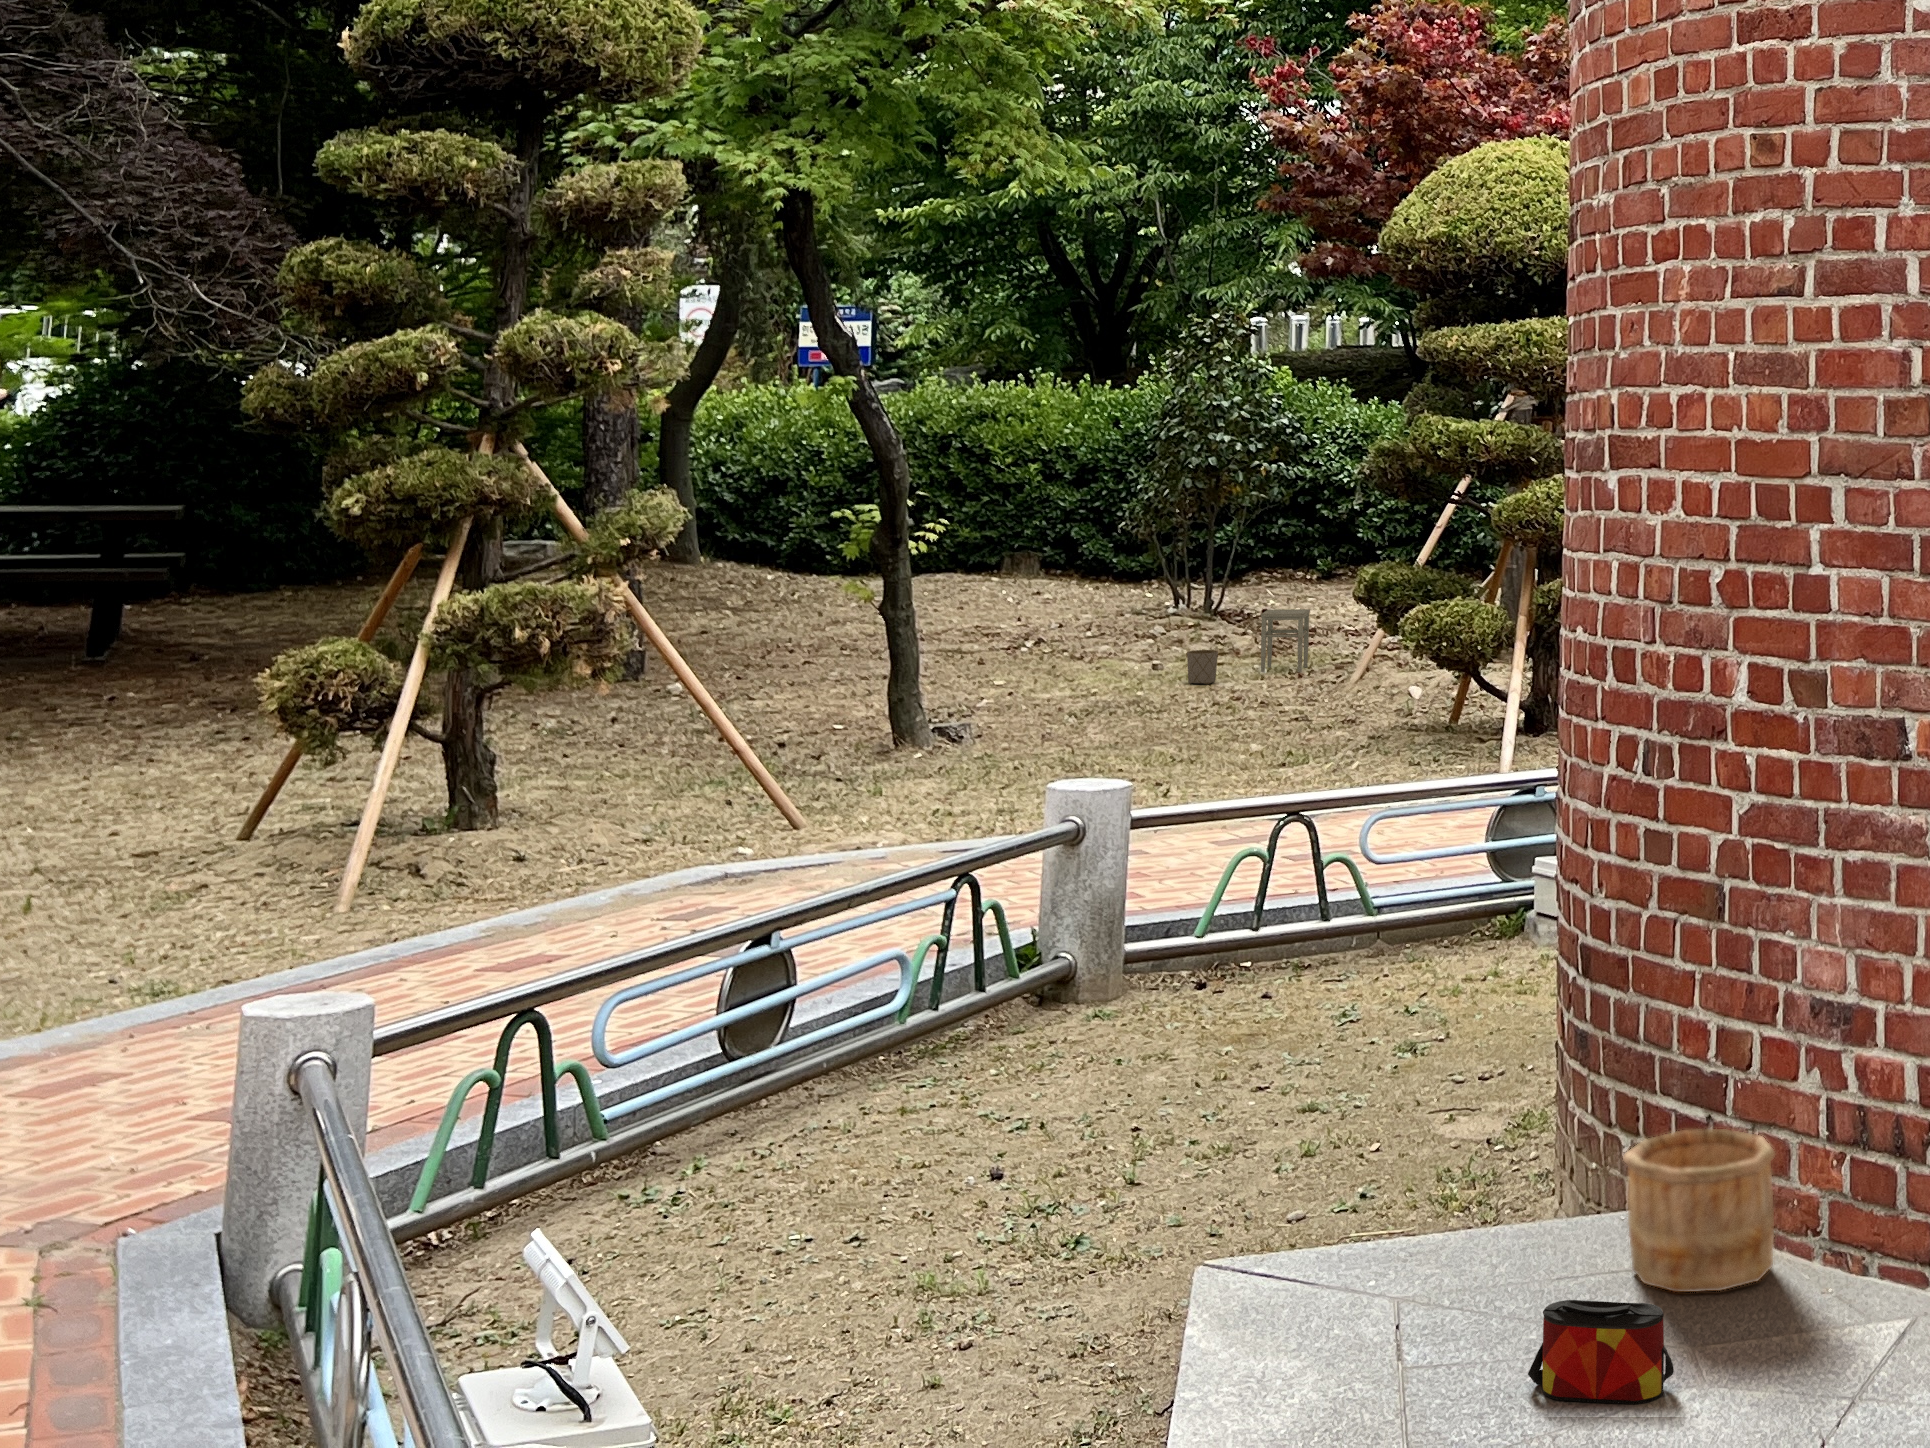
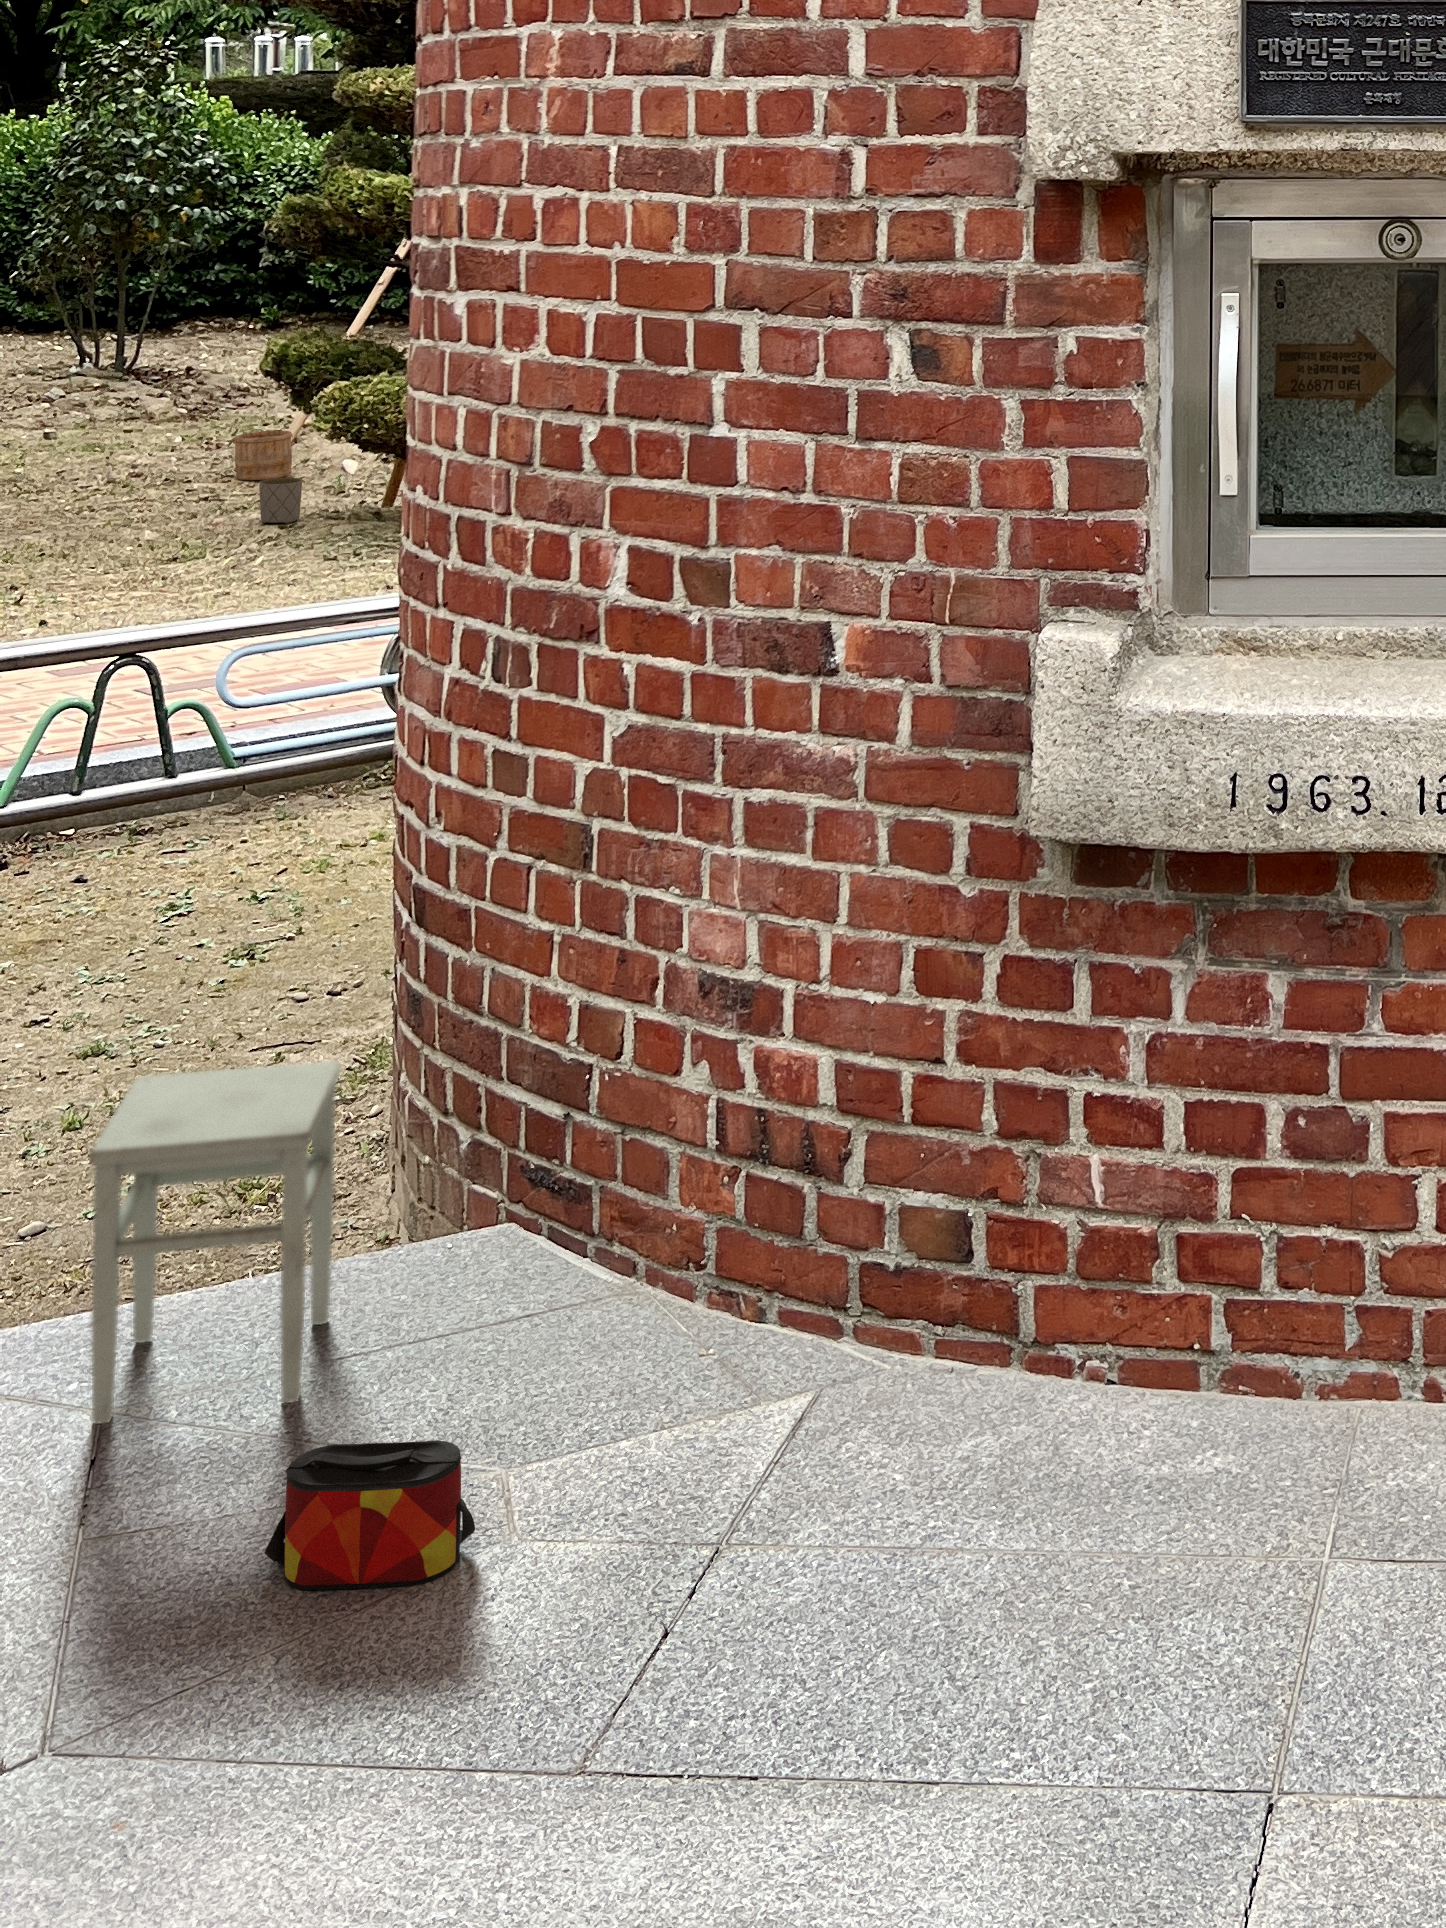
stool: present [1261,609,1310,672] -> present [89,1061,341,1424]
planter: present [1187,650,1218,685] -> present [259,478,302,524]
wooden bucket: present [1623,1129,1775,1292] -> present [233,431,293,480]

